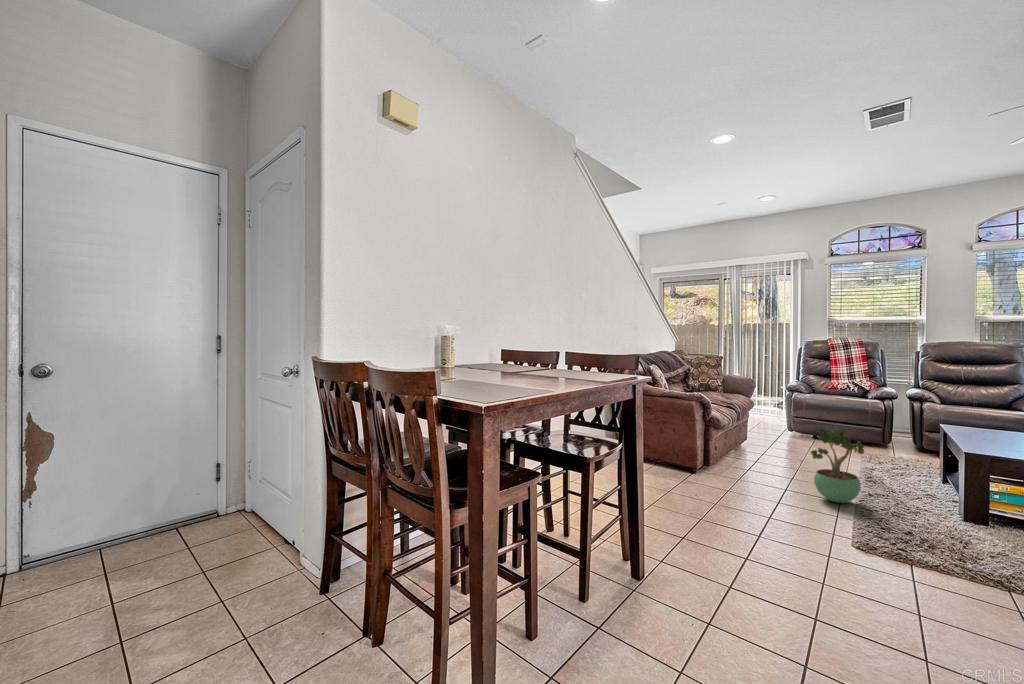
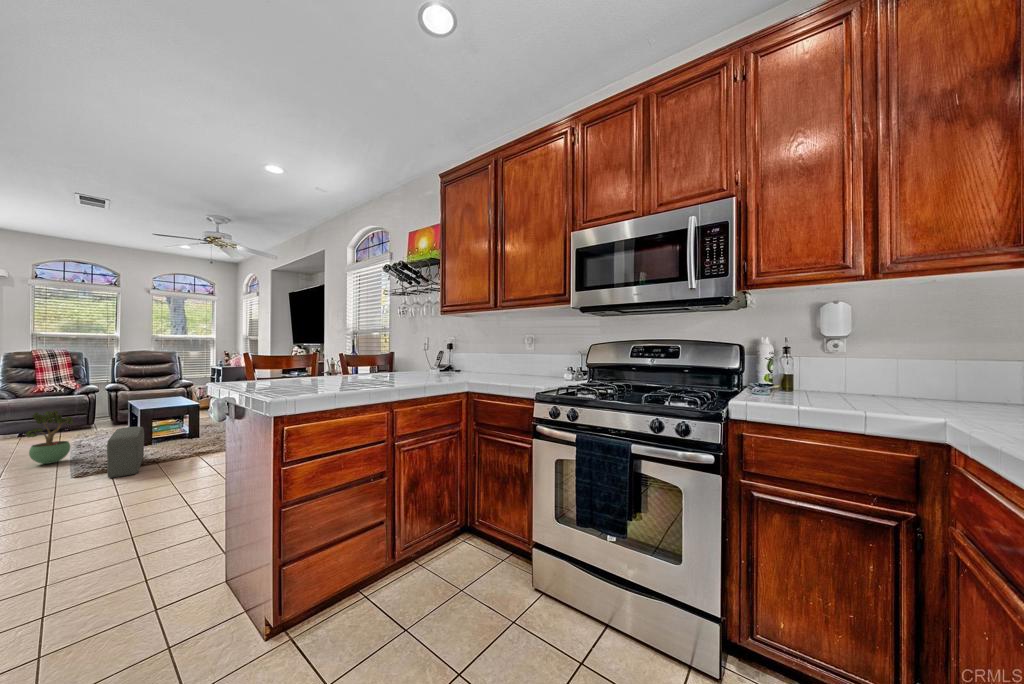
pouf: none [915,487,980,606] -> present [107,427,144,478]

